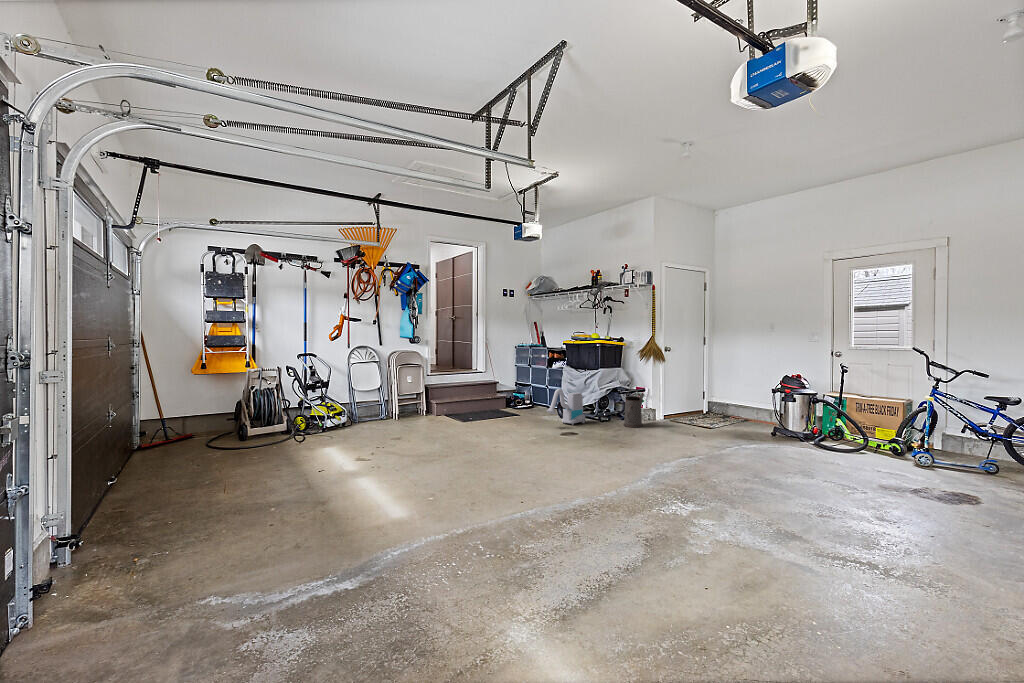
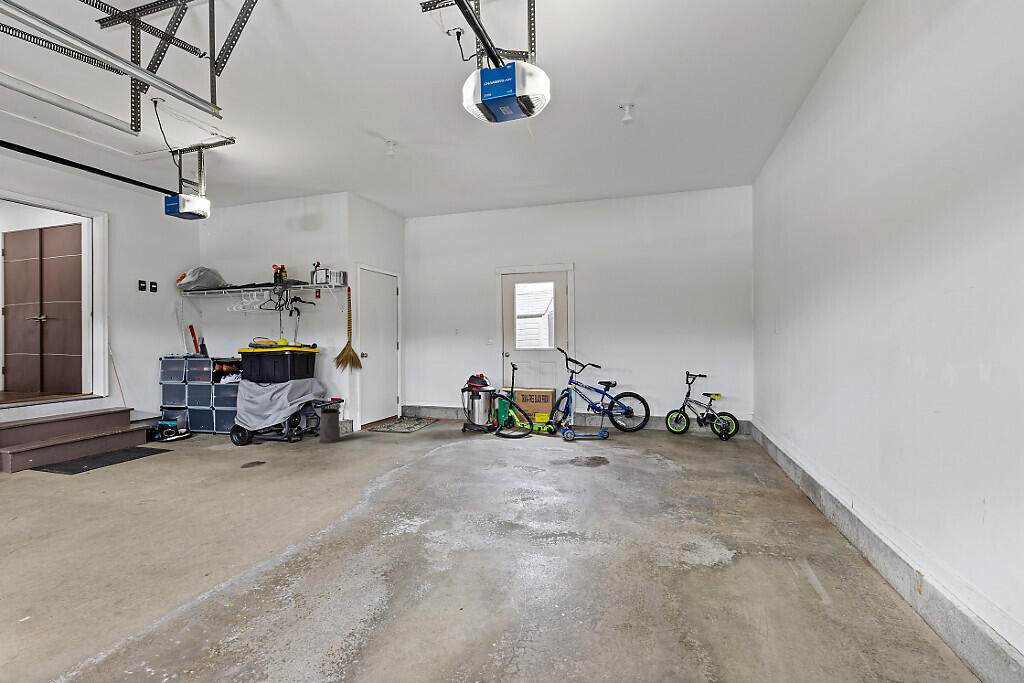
vacuum cleaner: present [546,389,585,425] -> none [218,409,271,451]

